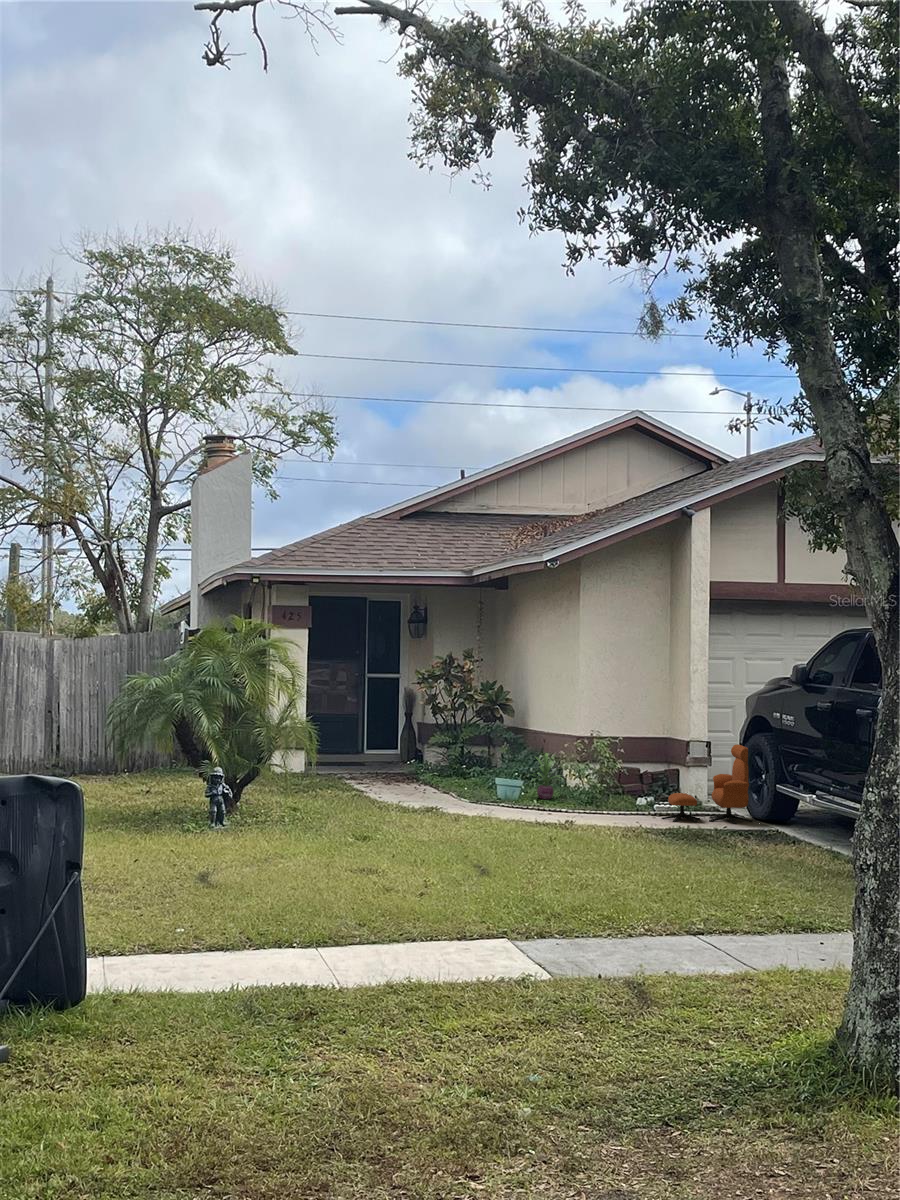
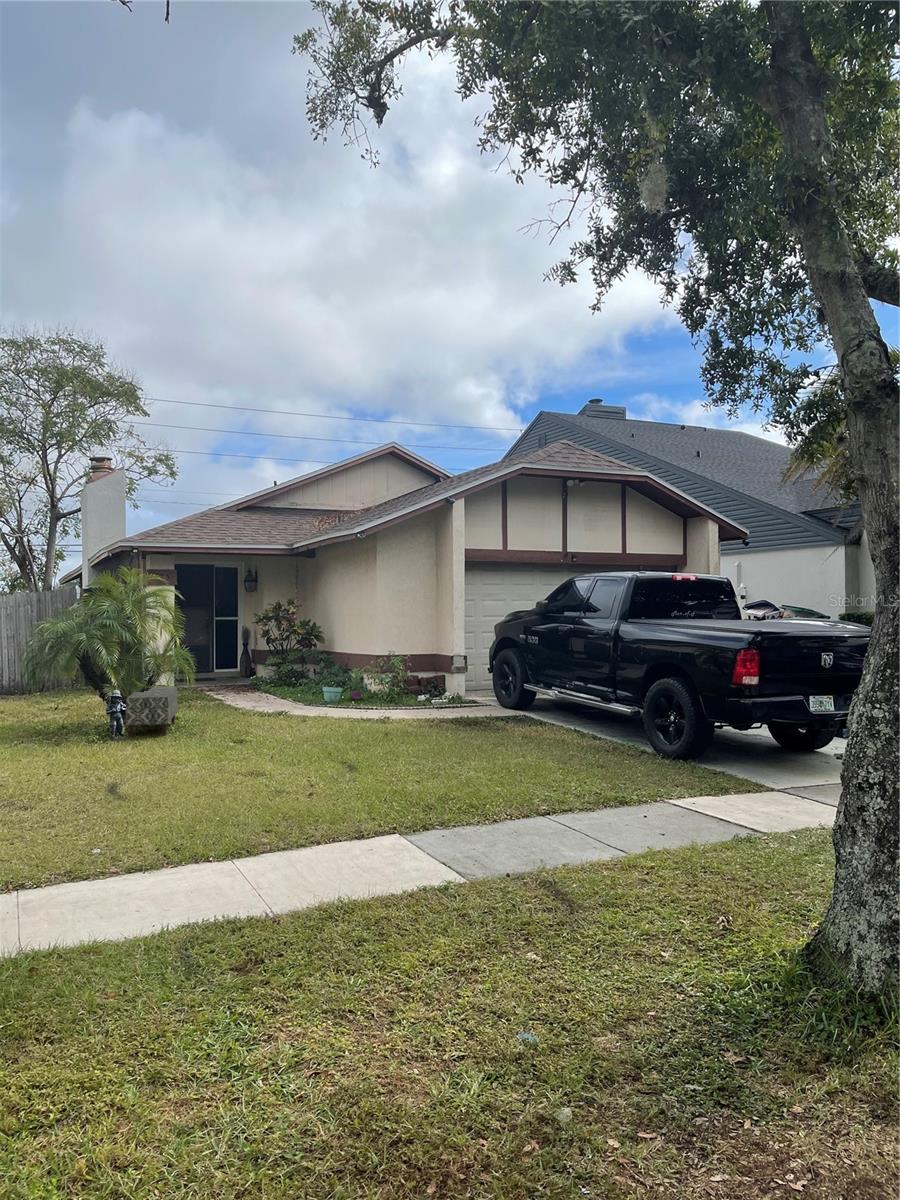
lounge chair: present [662,745,752,824] -> none [444,657,504,712]
bench: none [229,765,295,828] -> present [126,687,177,737]

